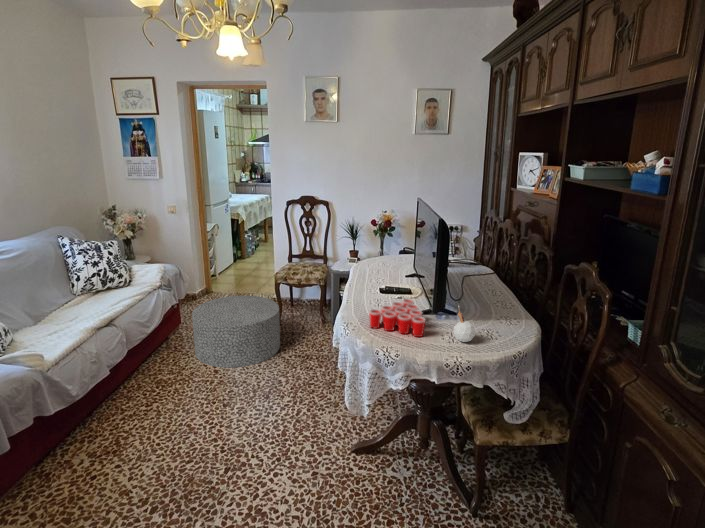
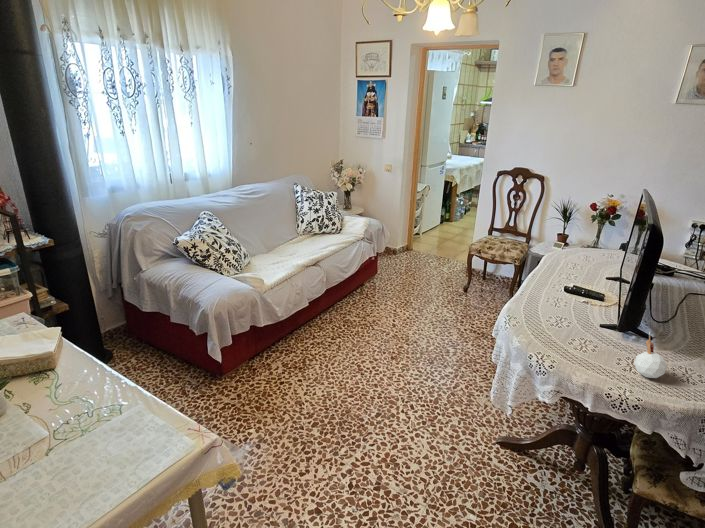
ottoman: present [192,296,280,368] -> none [381,259,463,327]
cup: present [369,299,425,337] -> none [531,306,600,355]

